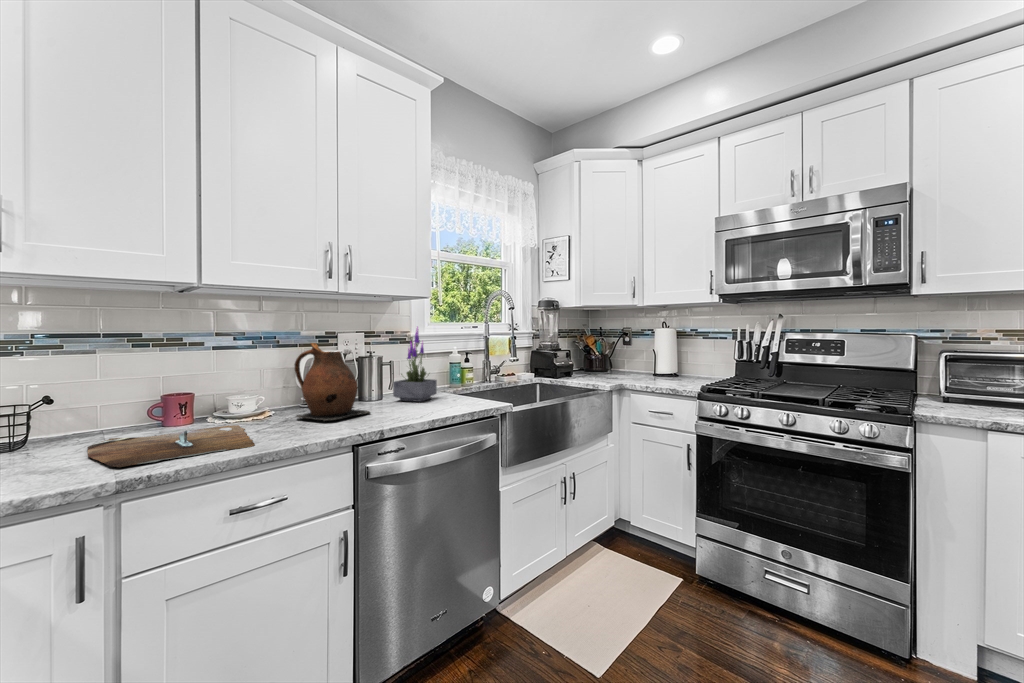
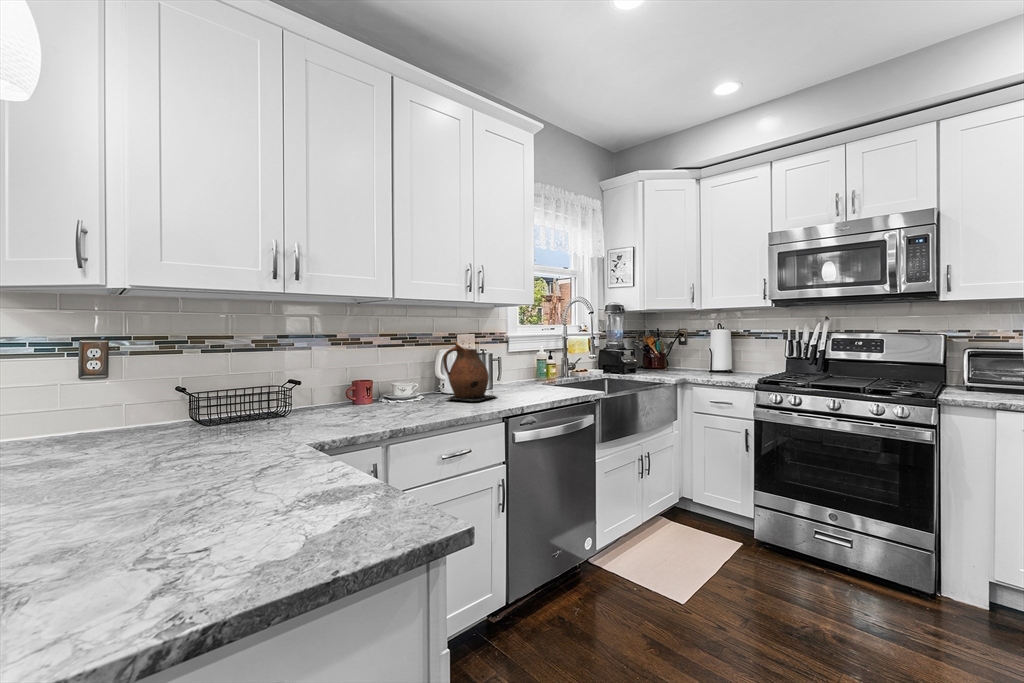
potted plant: present [393,327,437,402] -> none [503,328,535,390]
cutting board: present [87,425,255,467] -> none [329,404,444,424]

